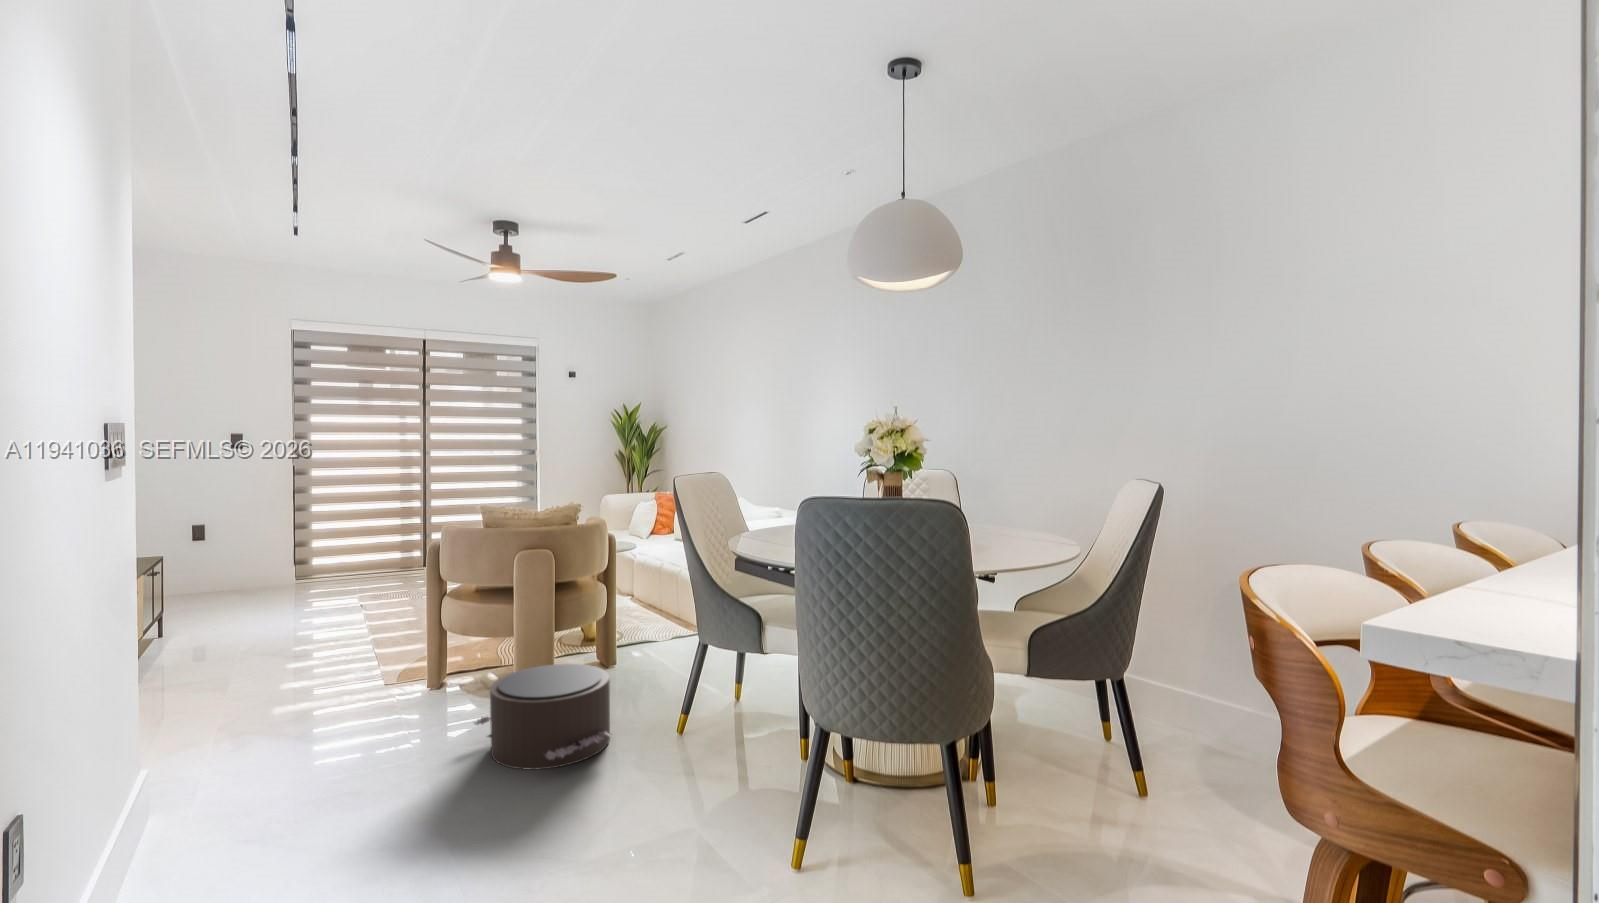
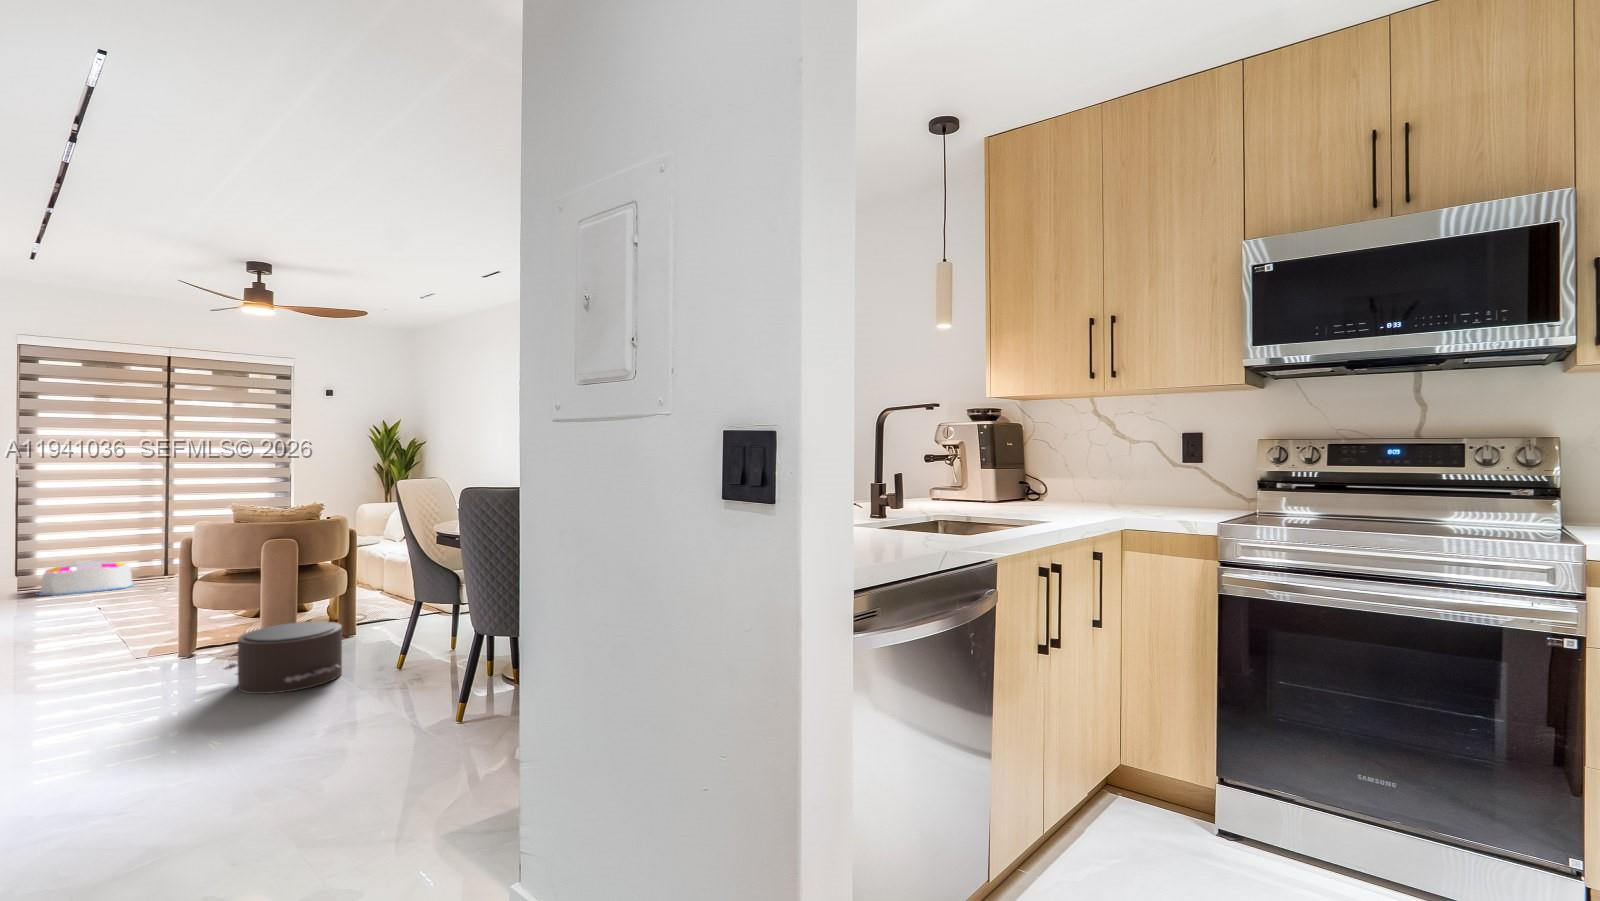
storage bin: none [313,551,397,588] -> present [36,560,134,596]

